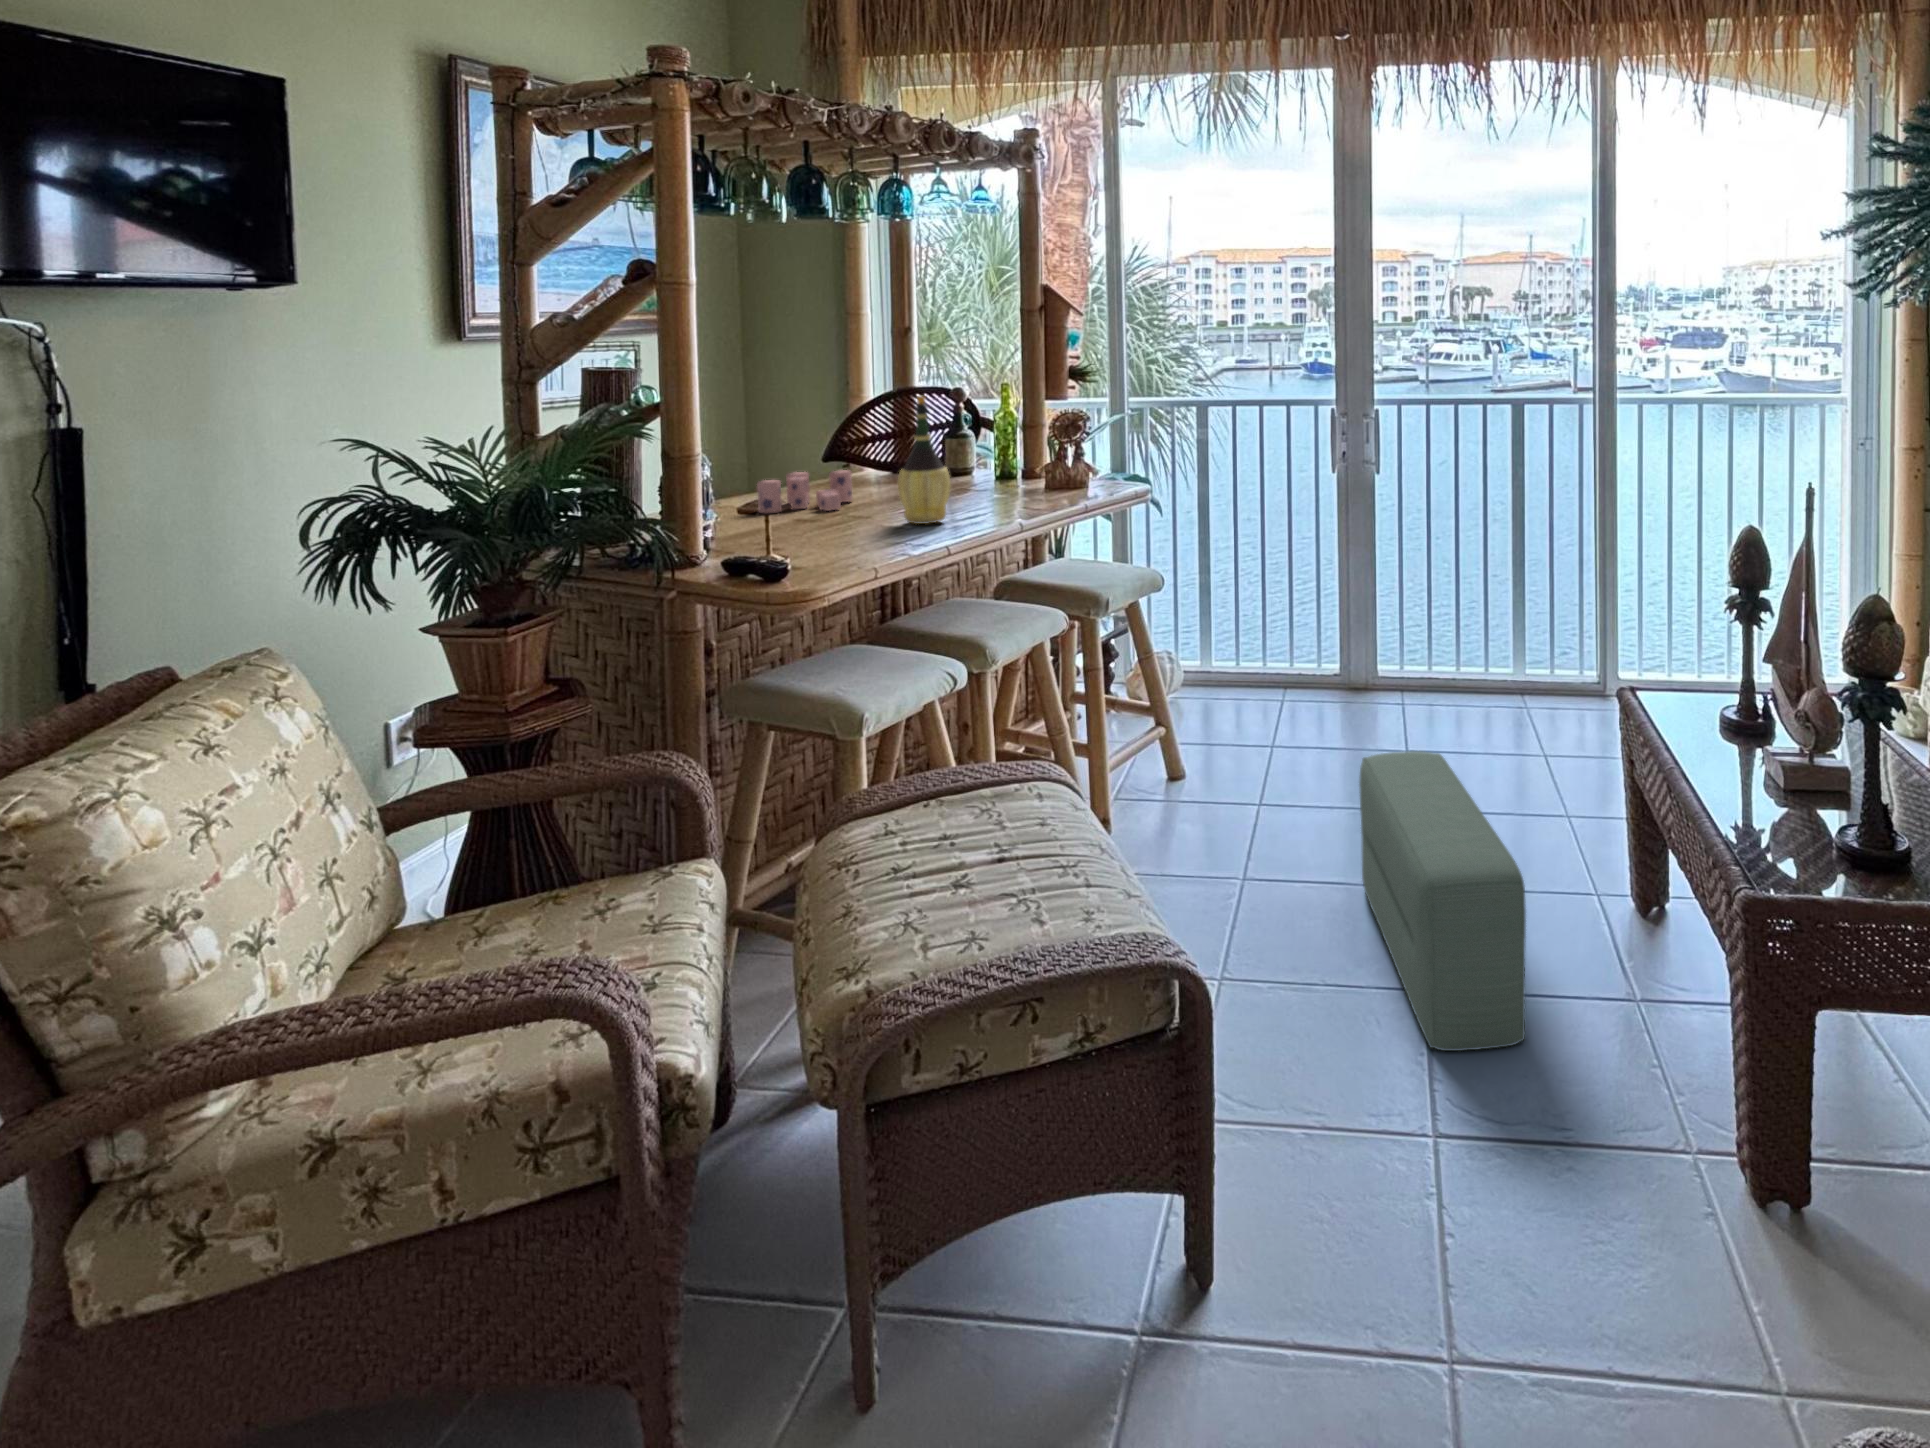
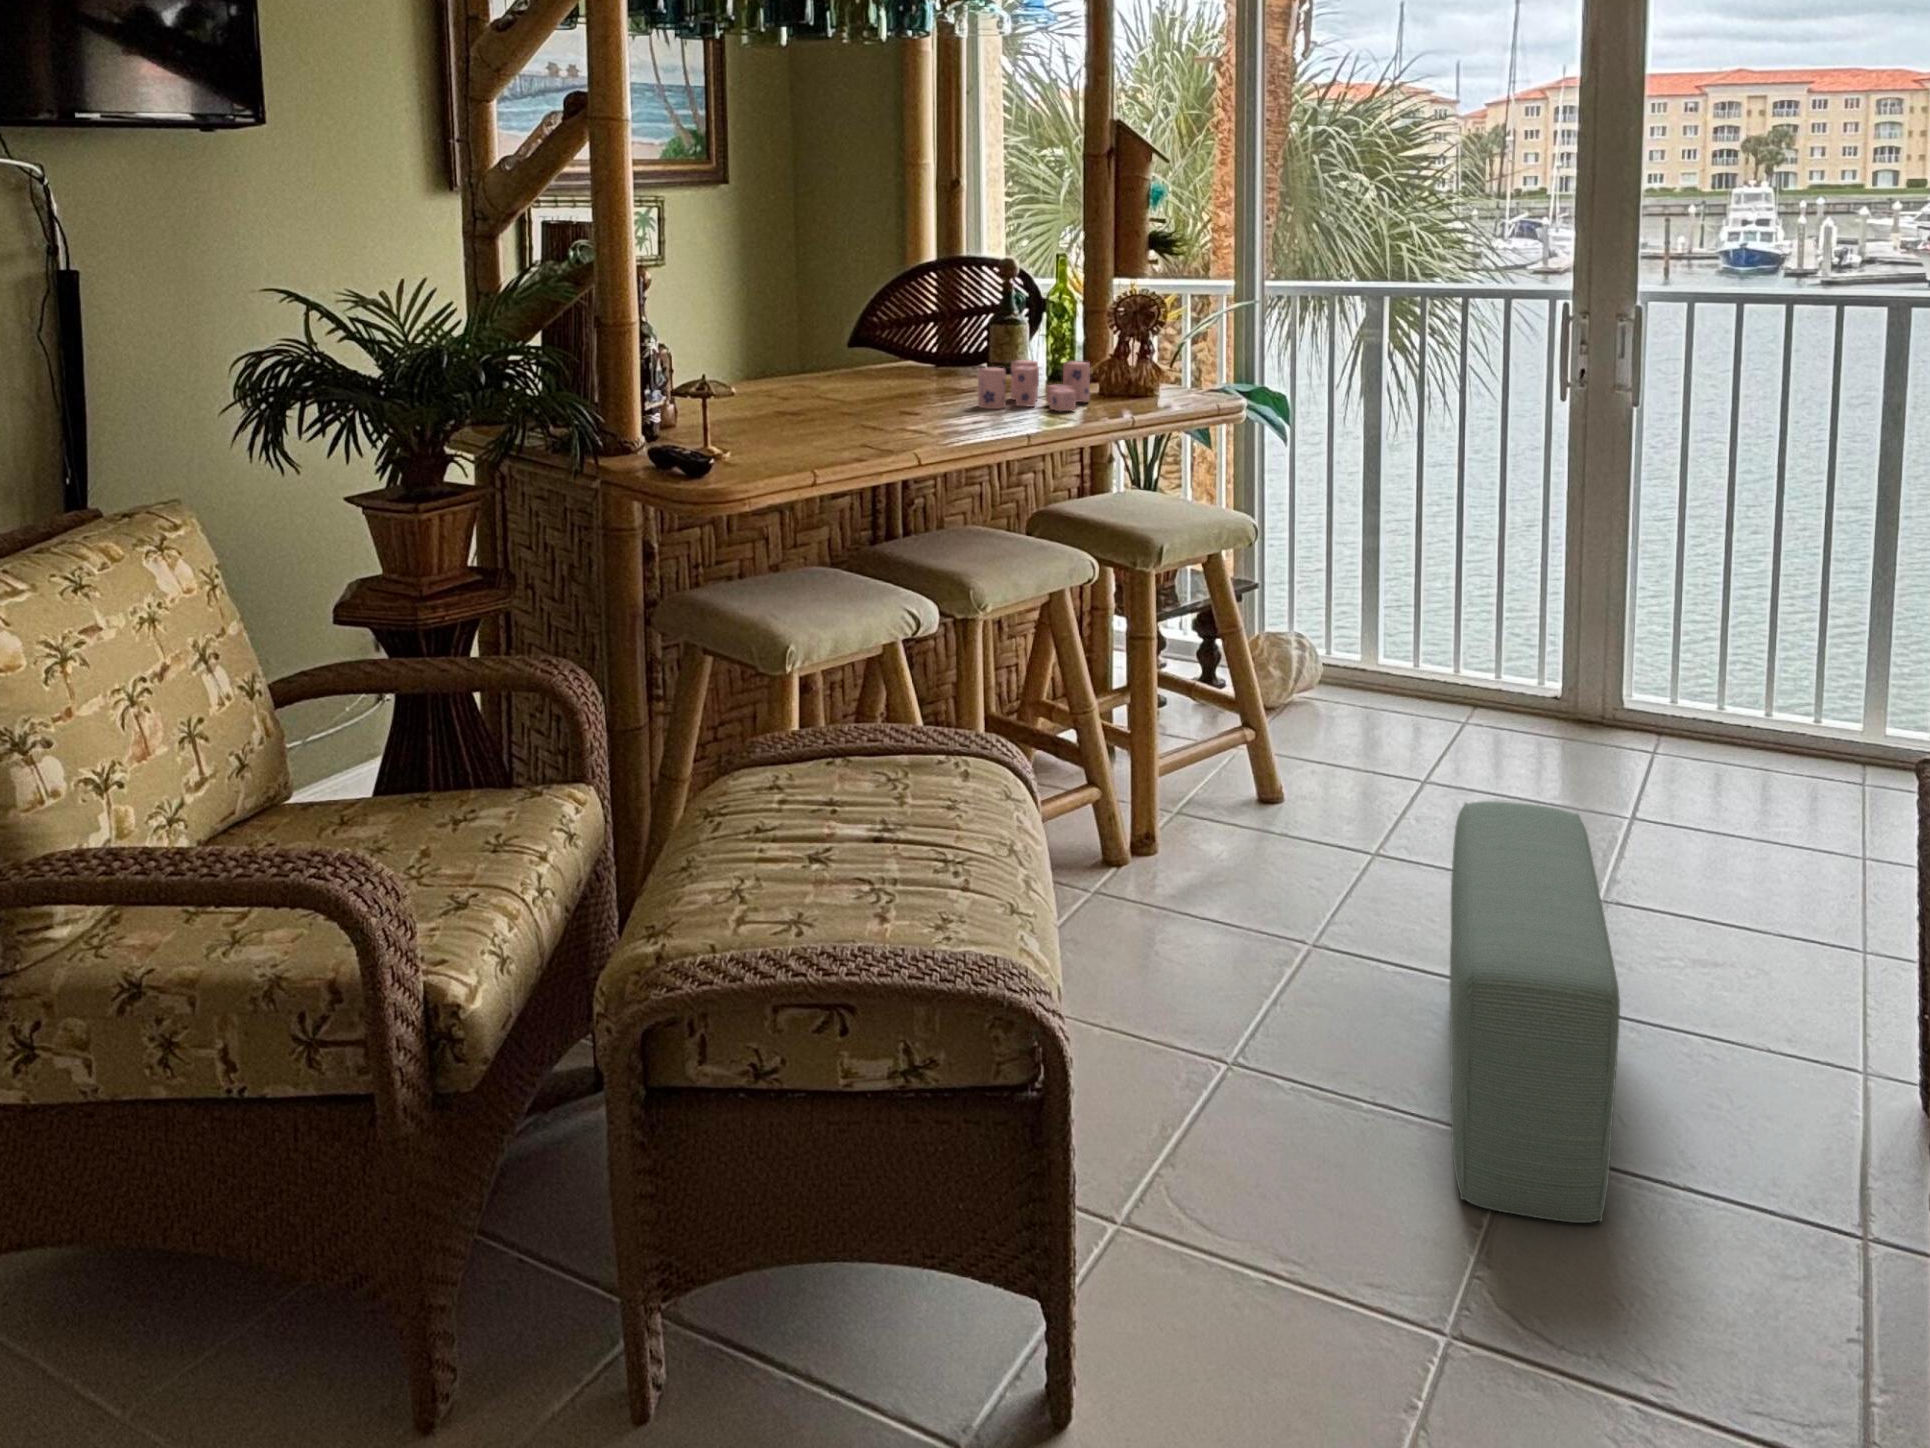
wine bottle: present [898,396,951,524] -> none [883,263,949,427]
candle: present [757,470,853,513] -> present [978,360,1090,411]

